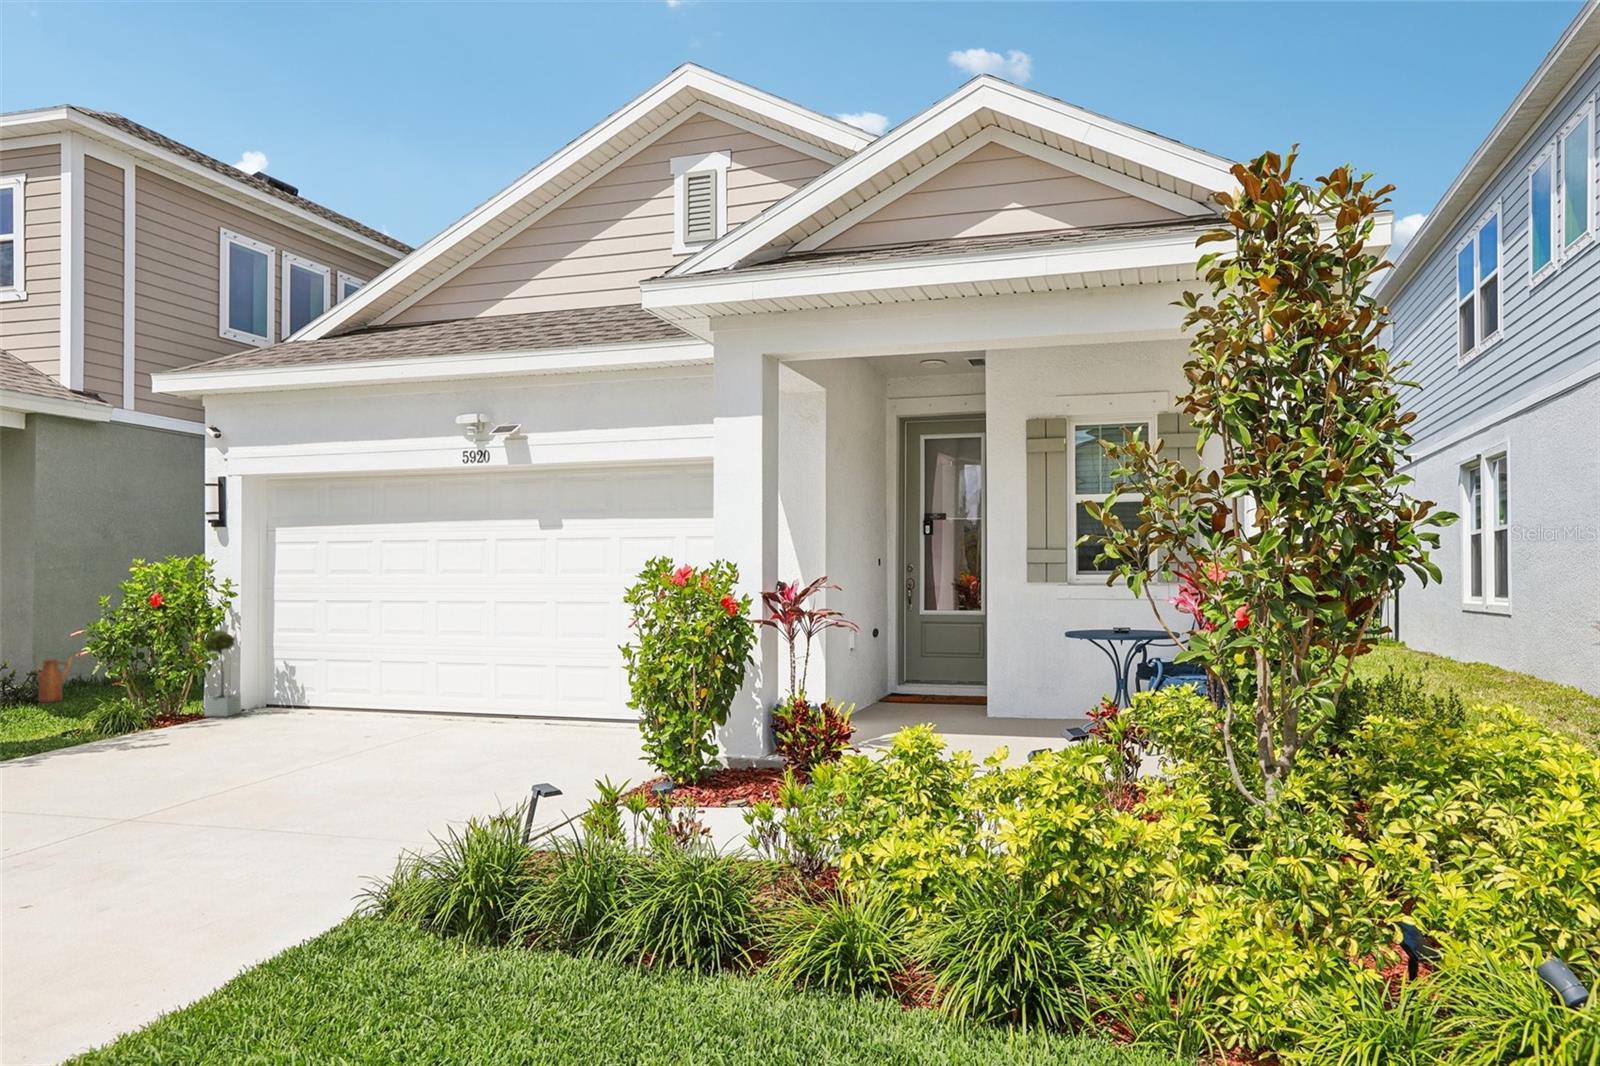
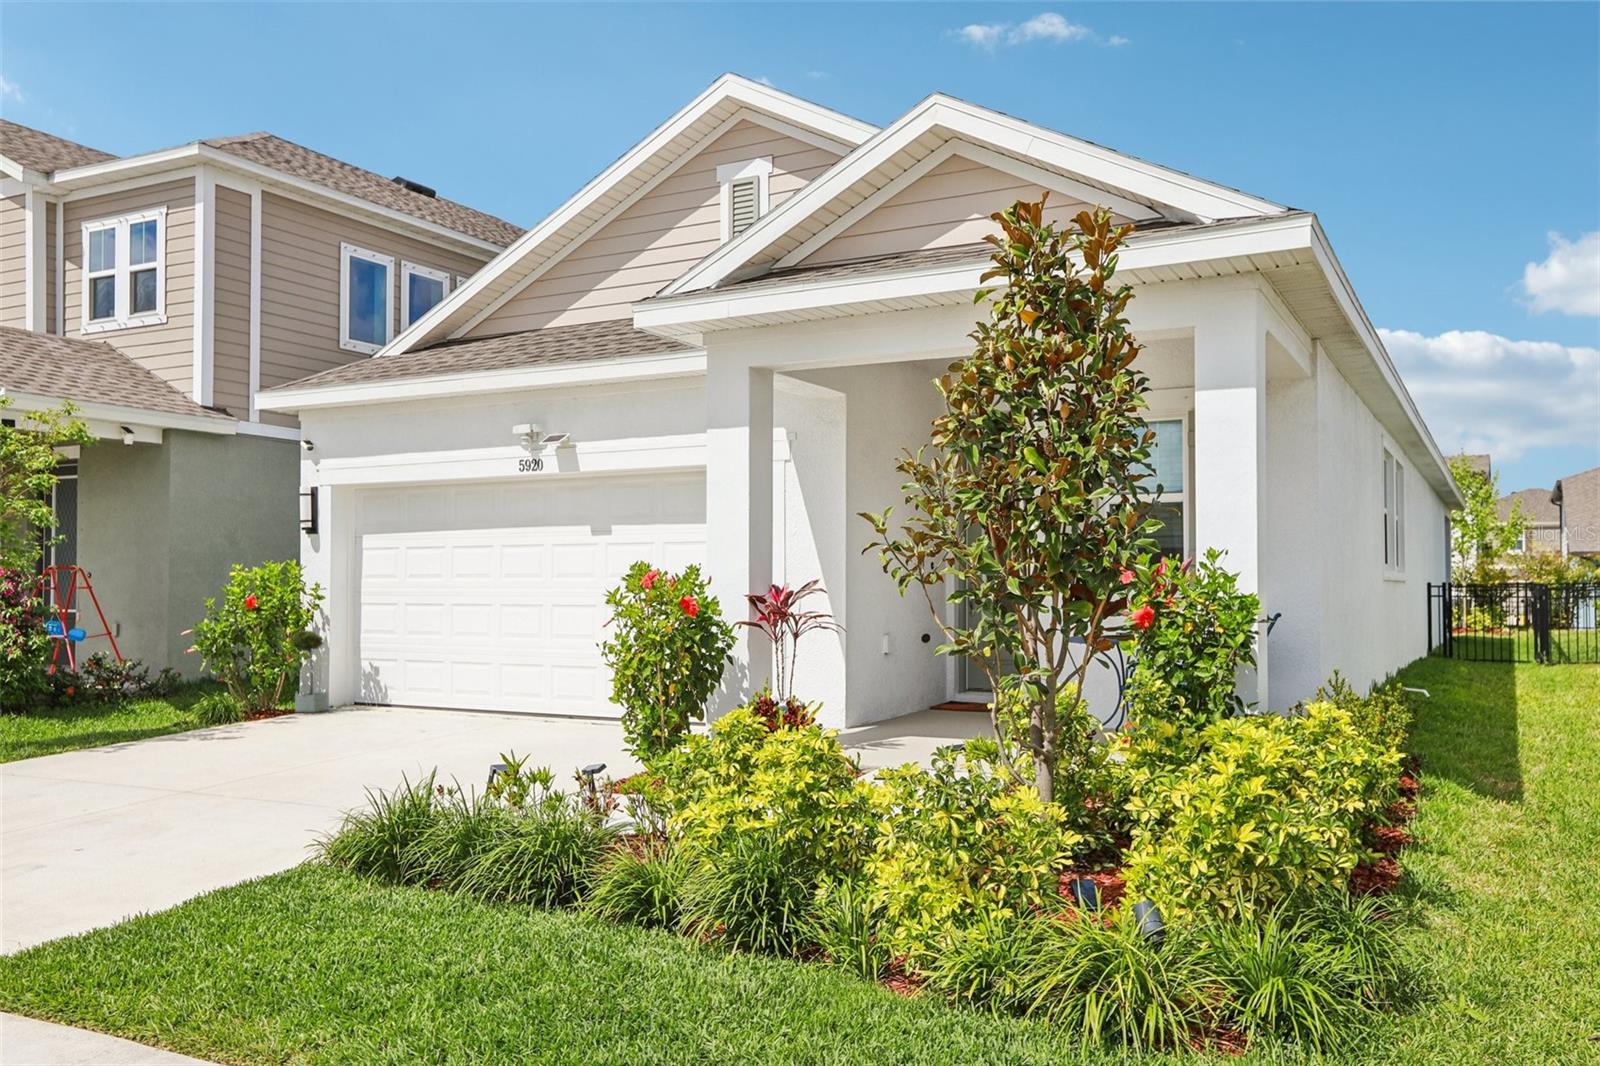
watering can: present [36,657,73,703] -> none [165,655,199,697]

